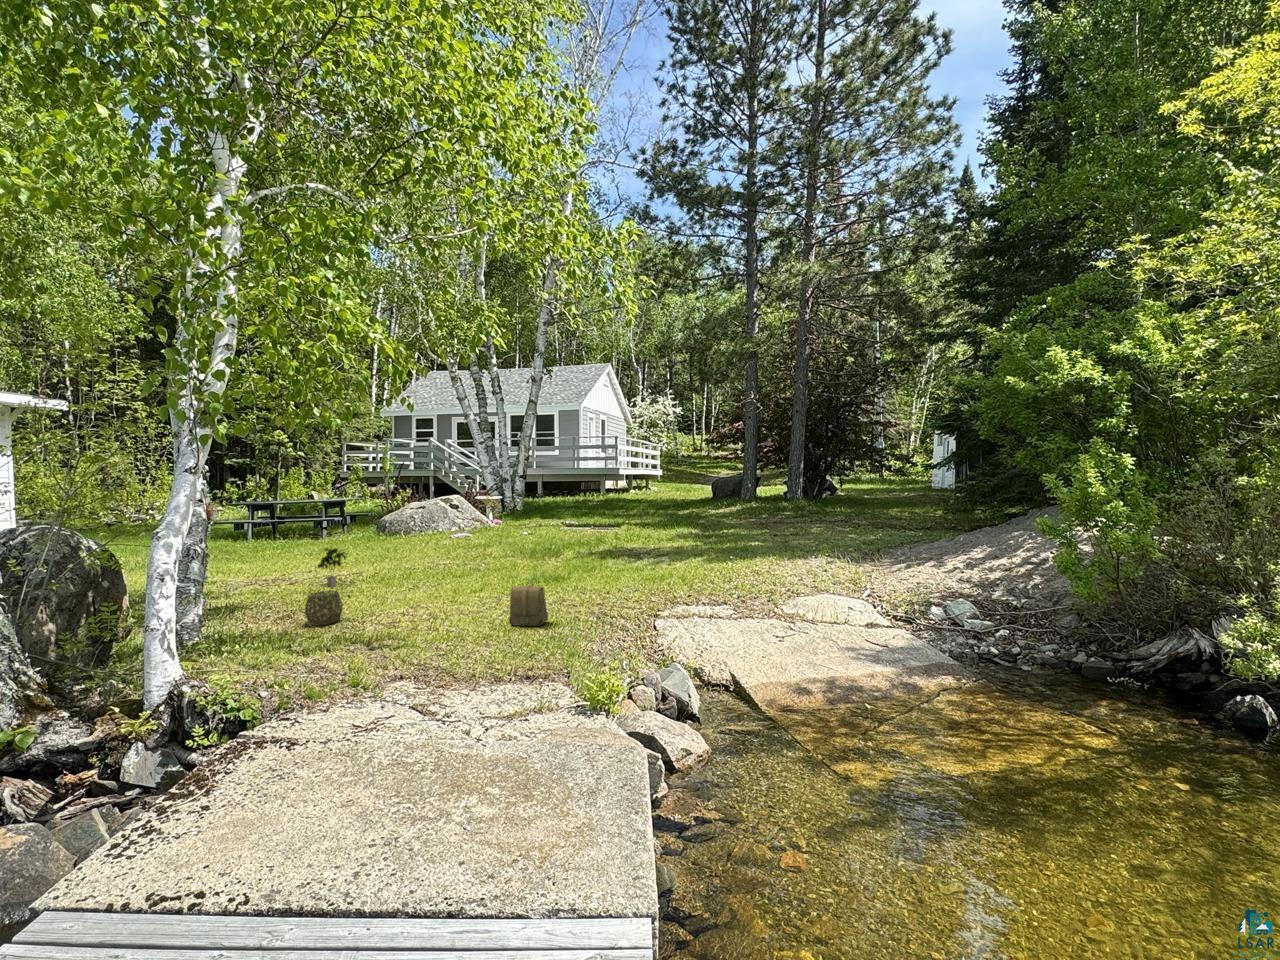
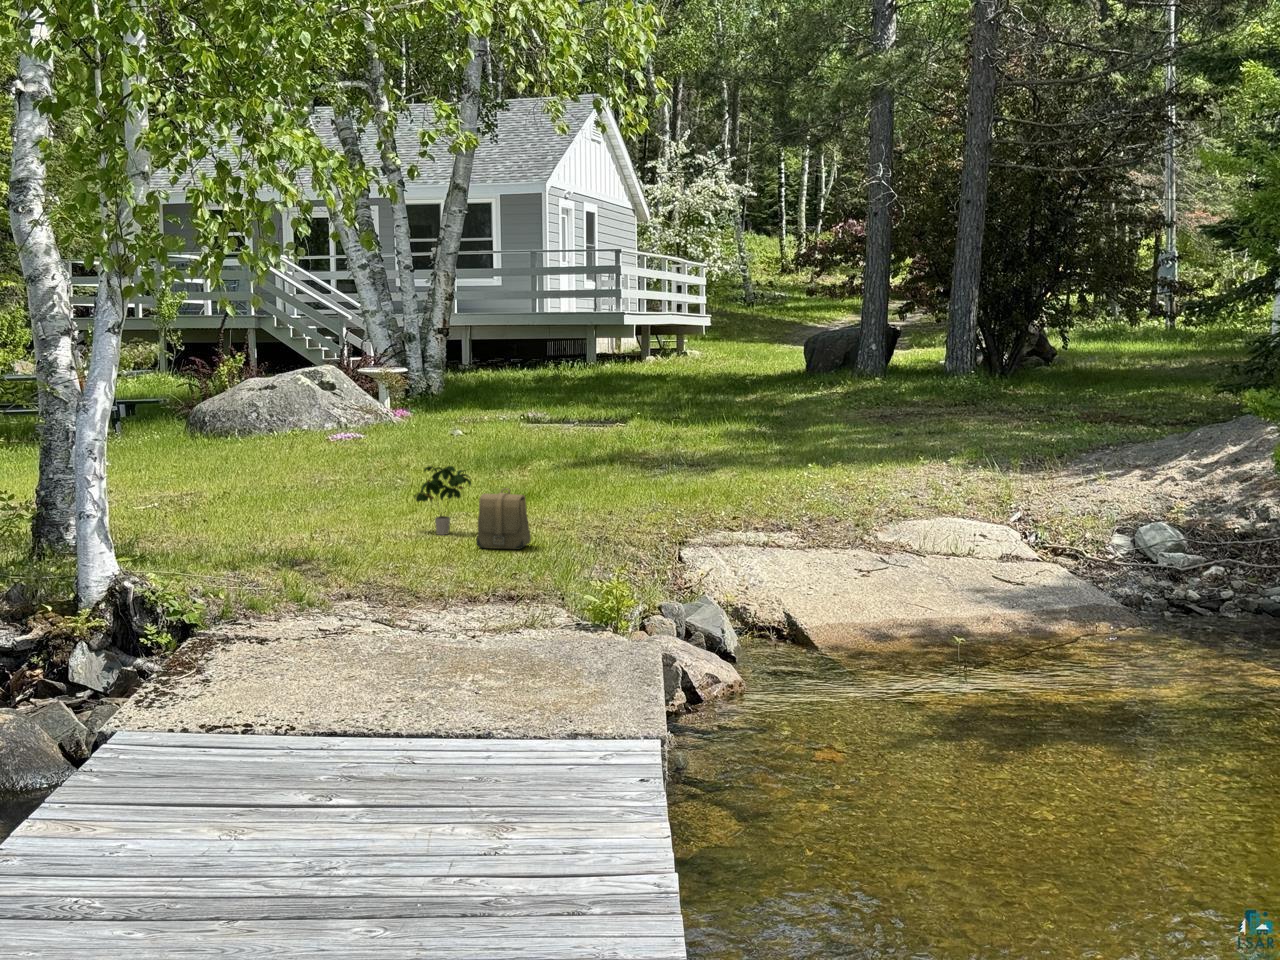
potted plant: present [318,548,347,587] -> present [414,466,471,535]
woven basket: present [305,591,343,626] -> none [184,497,235,545]

